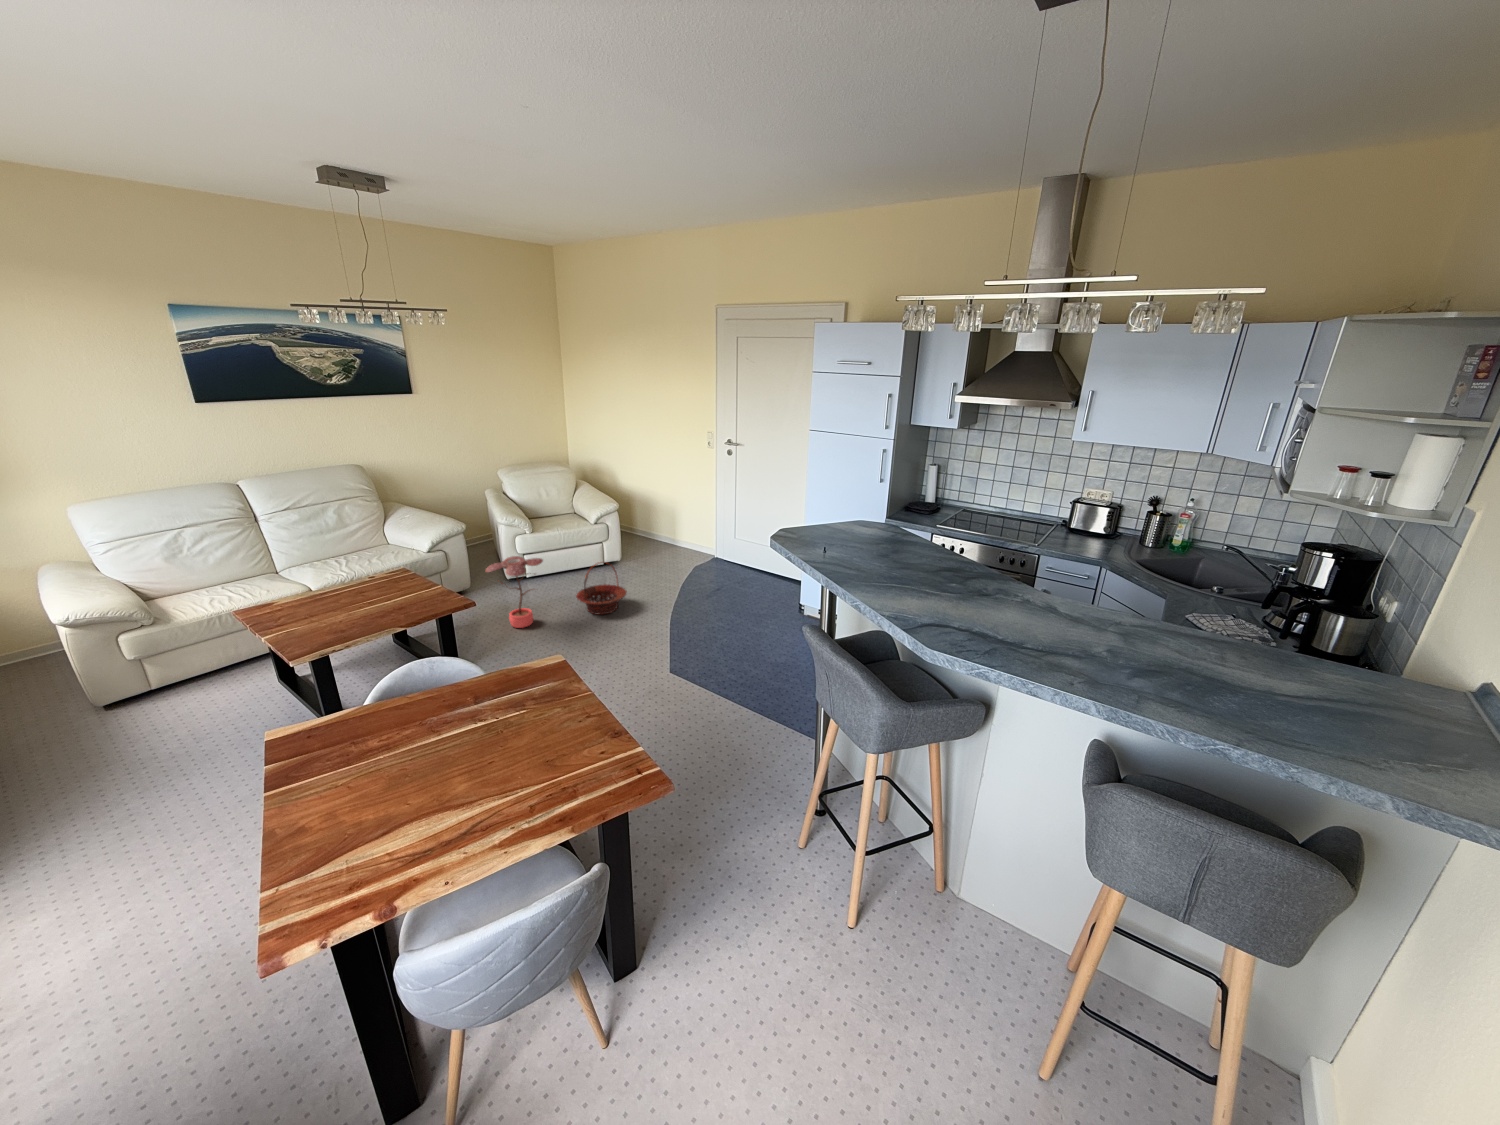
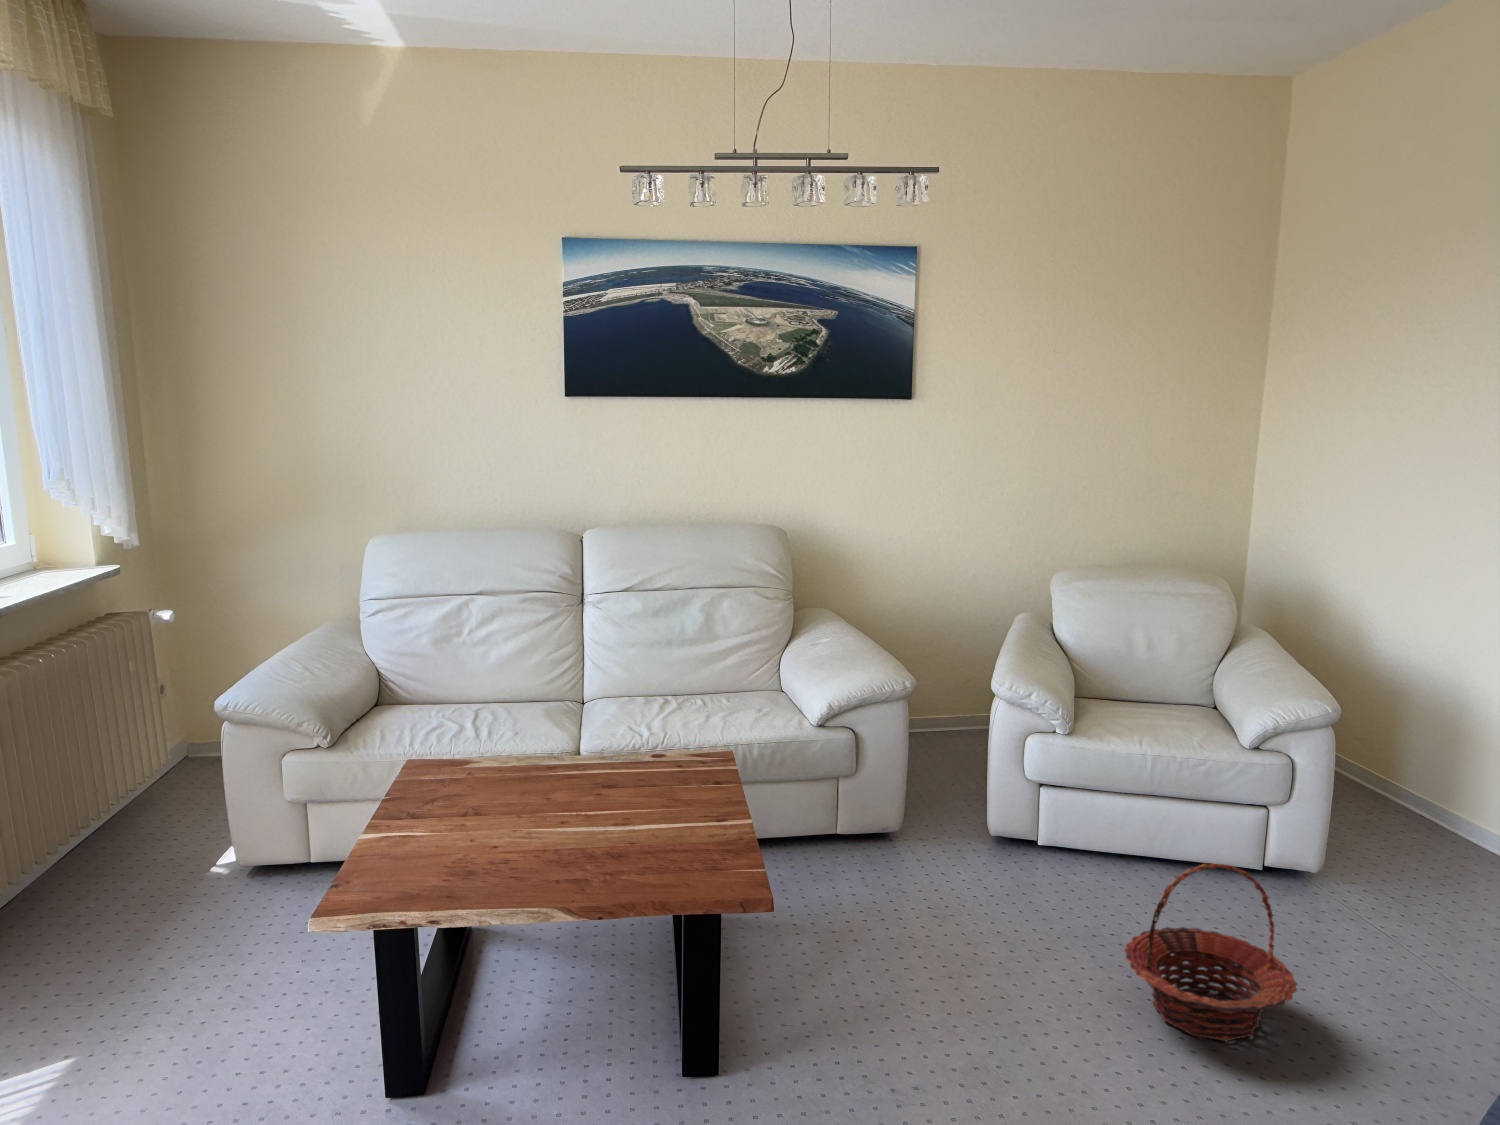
potted plant: present [486,556,543,628] -> none [887,780,1043,988]

